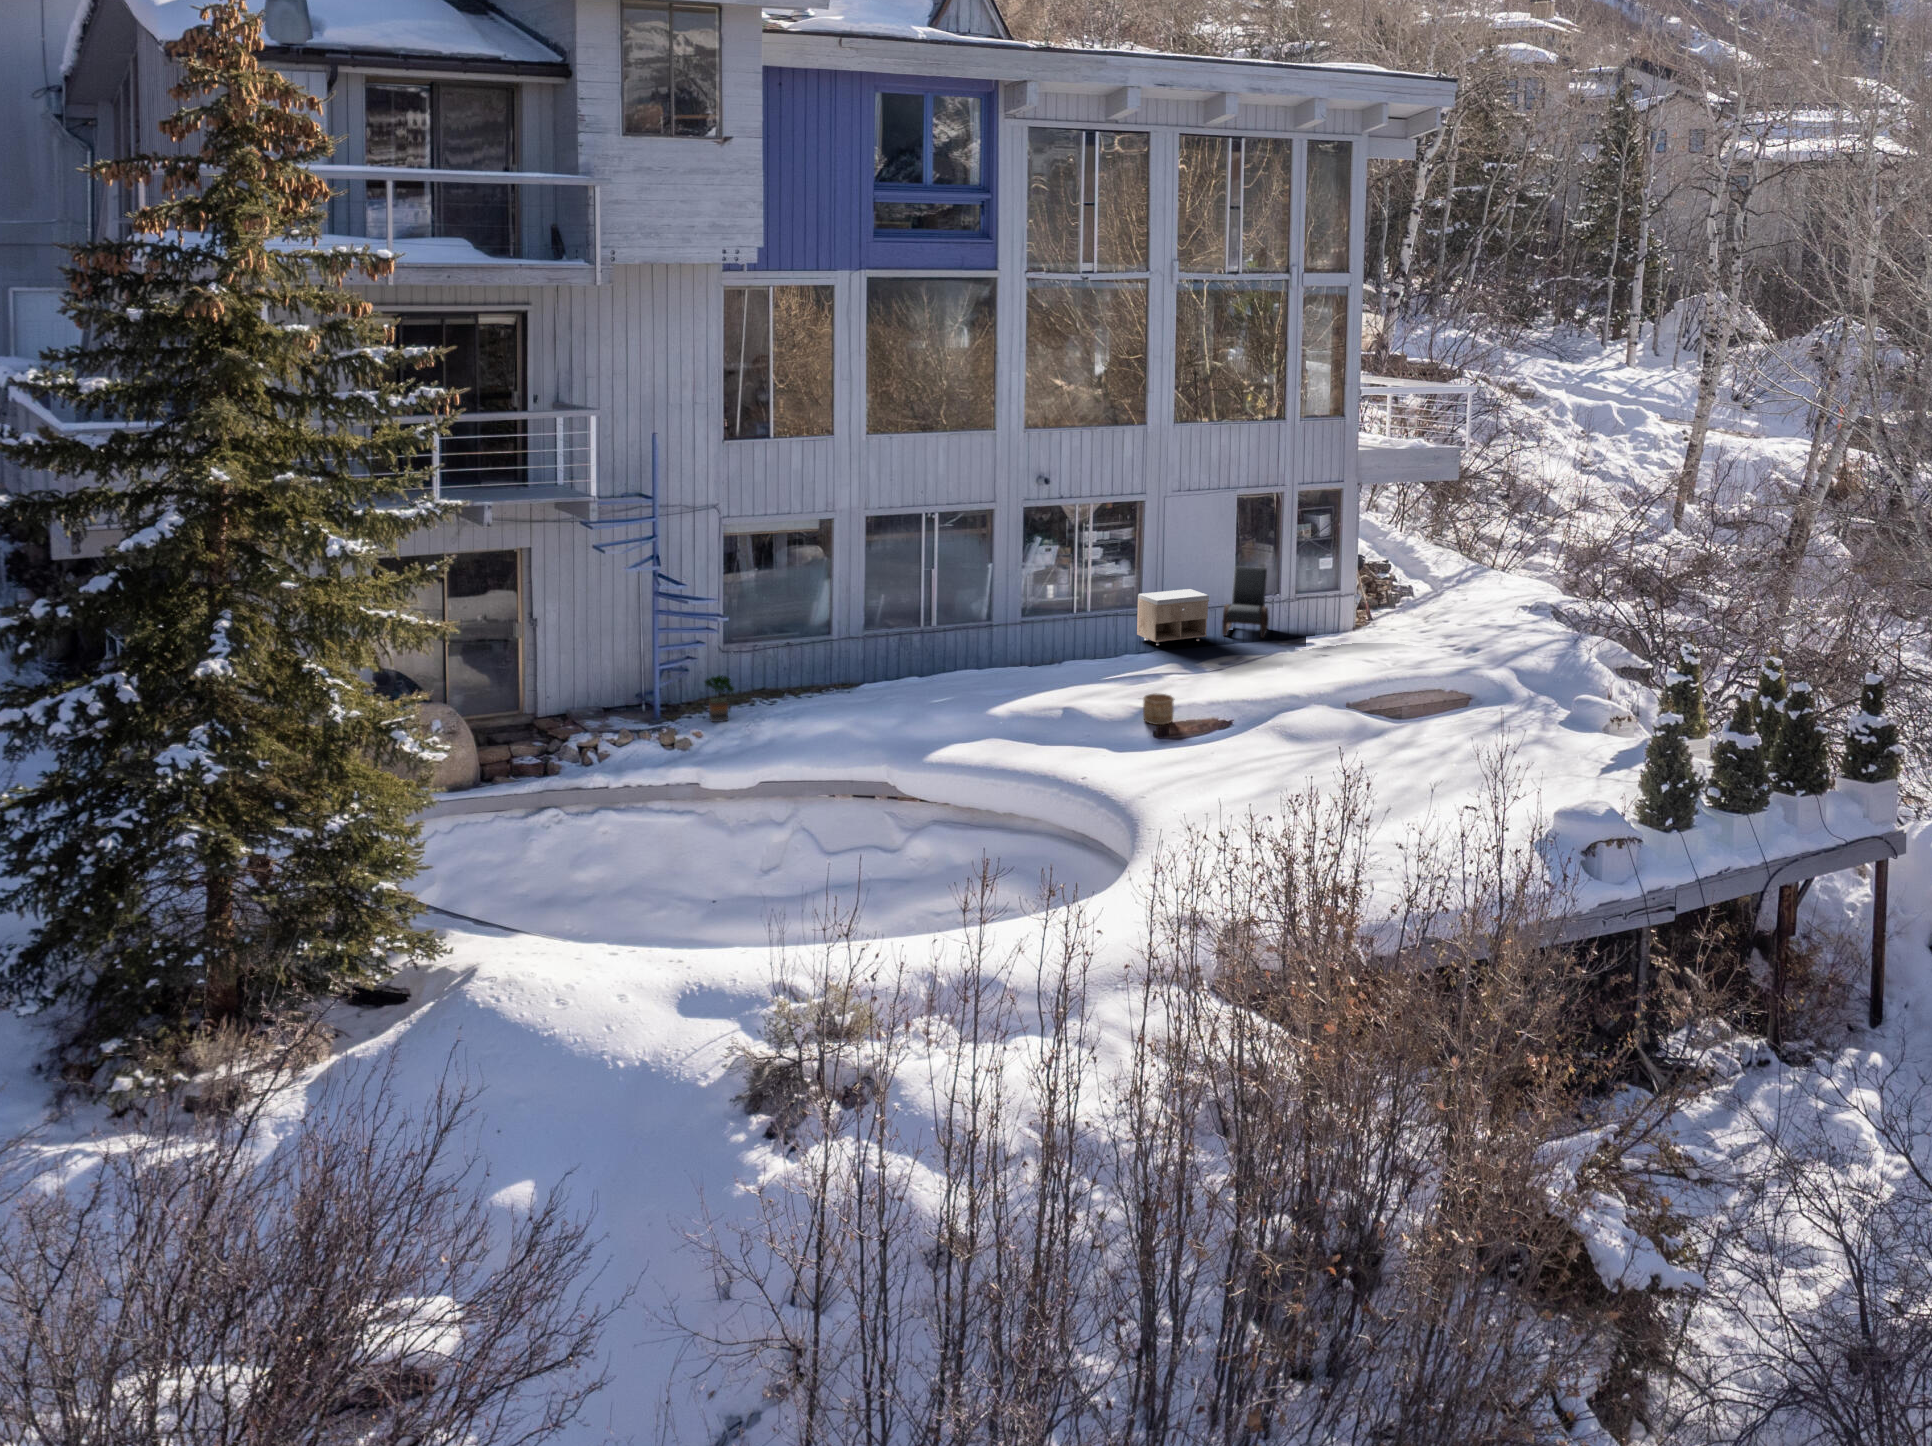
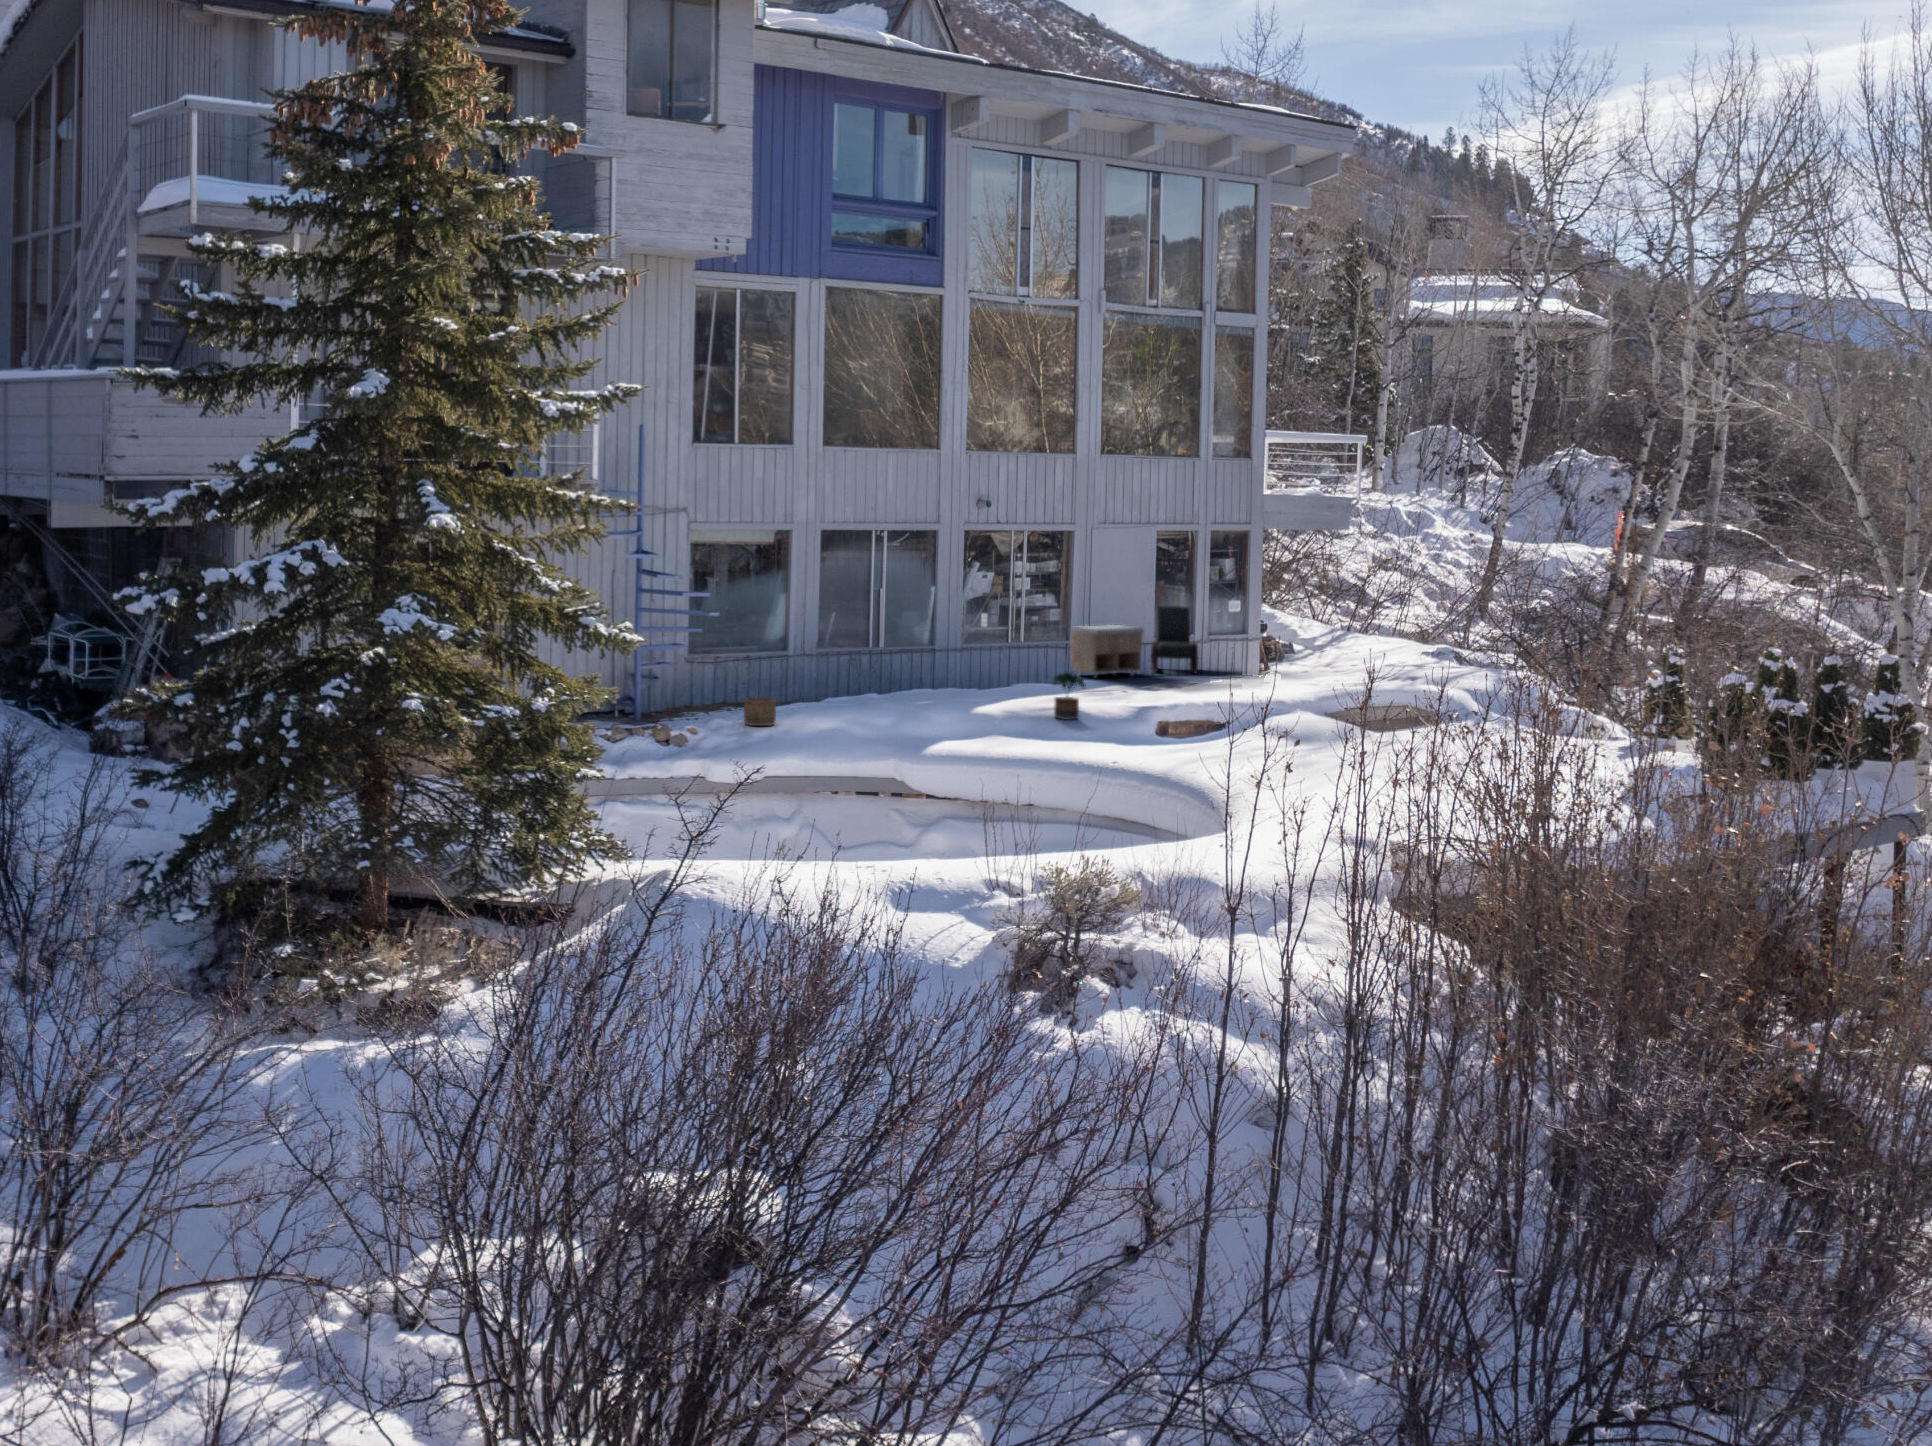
potted tree: present [705,675,734,722] -> present [1053,673,1086,720]
wooden bucket: present [1143,693,1174,725] -> present [744,697,776,726]

